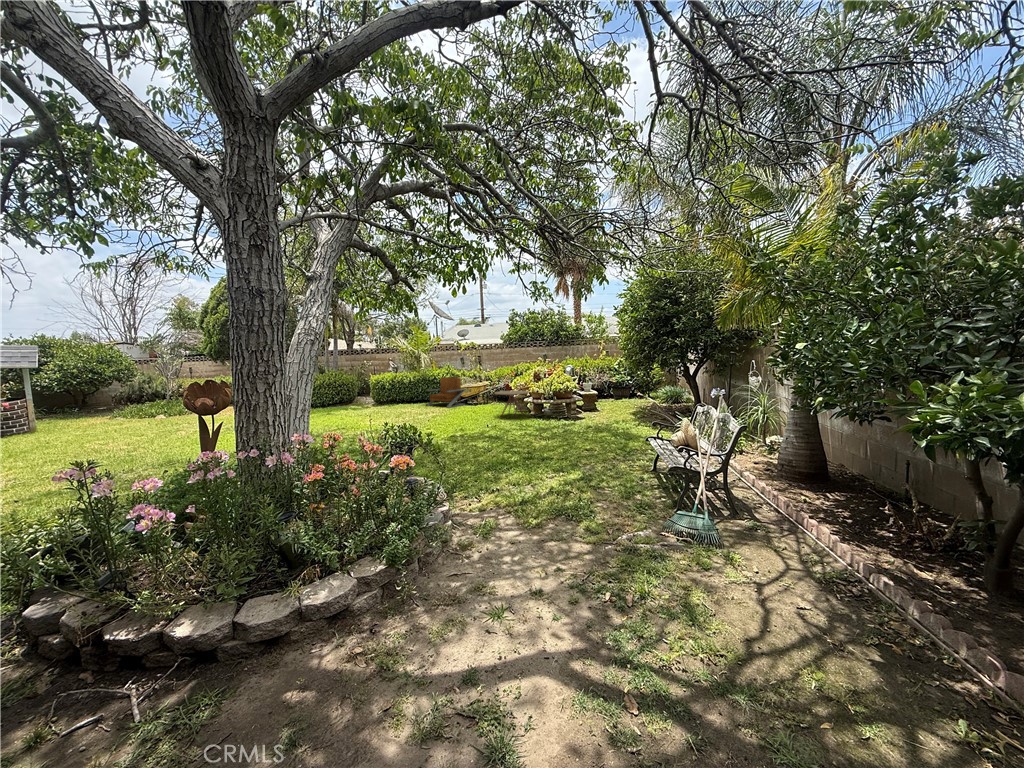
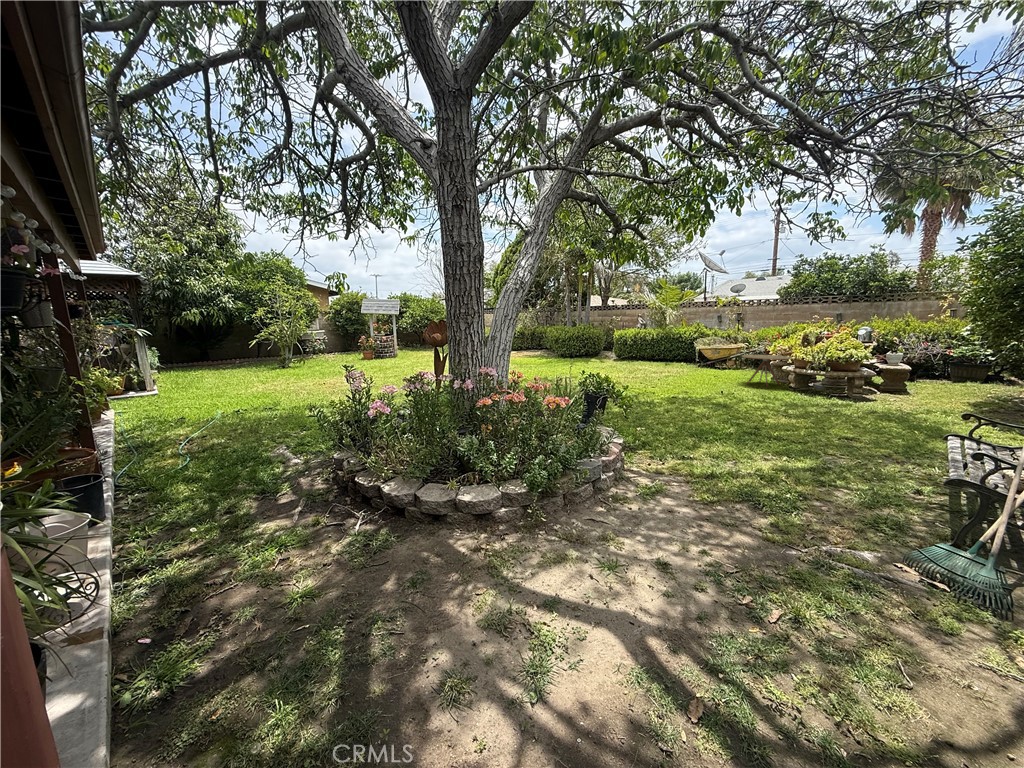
lounge chair: present [427,377,466,408] -> none [667,336,714,369]

